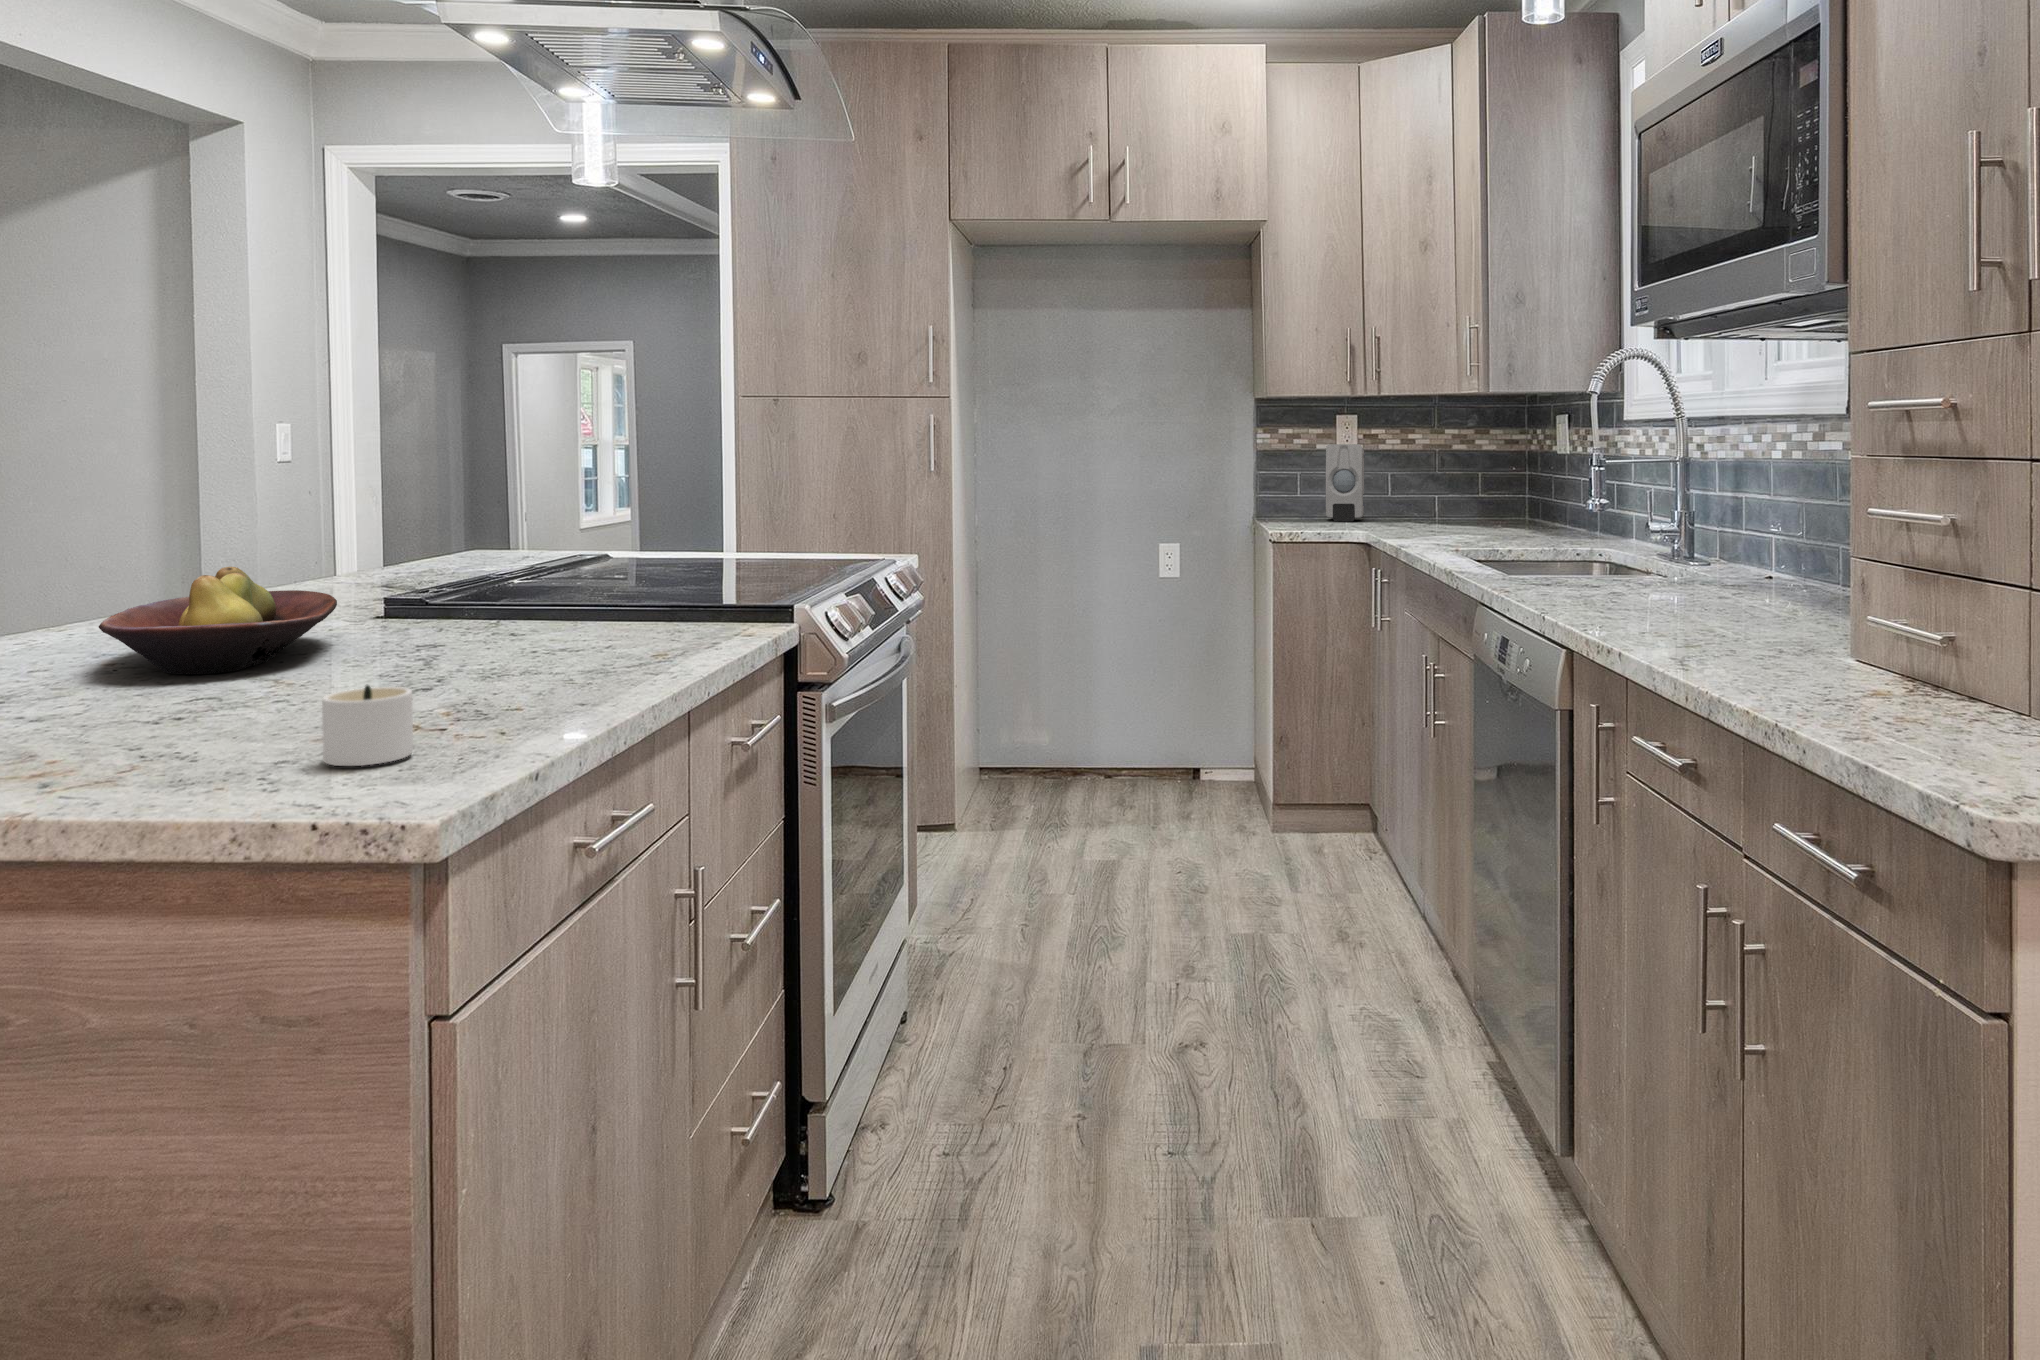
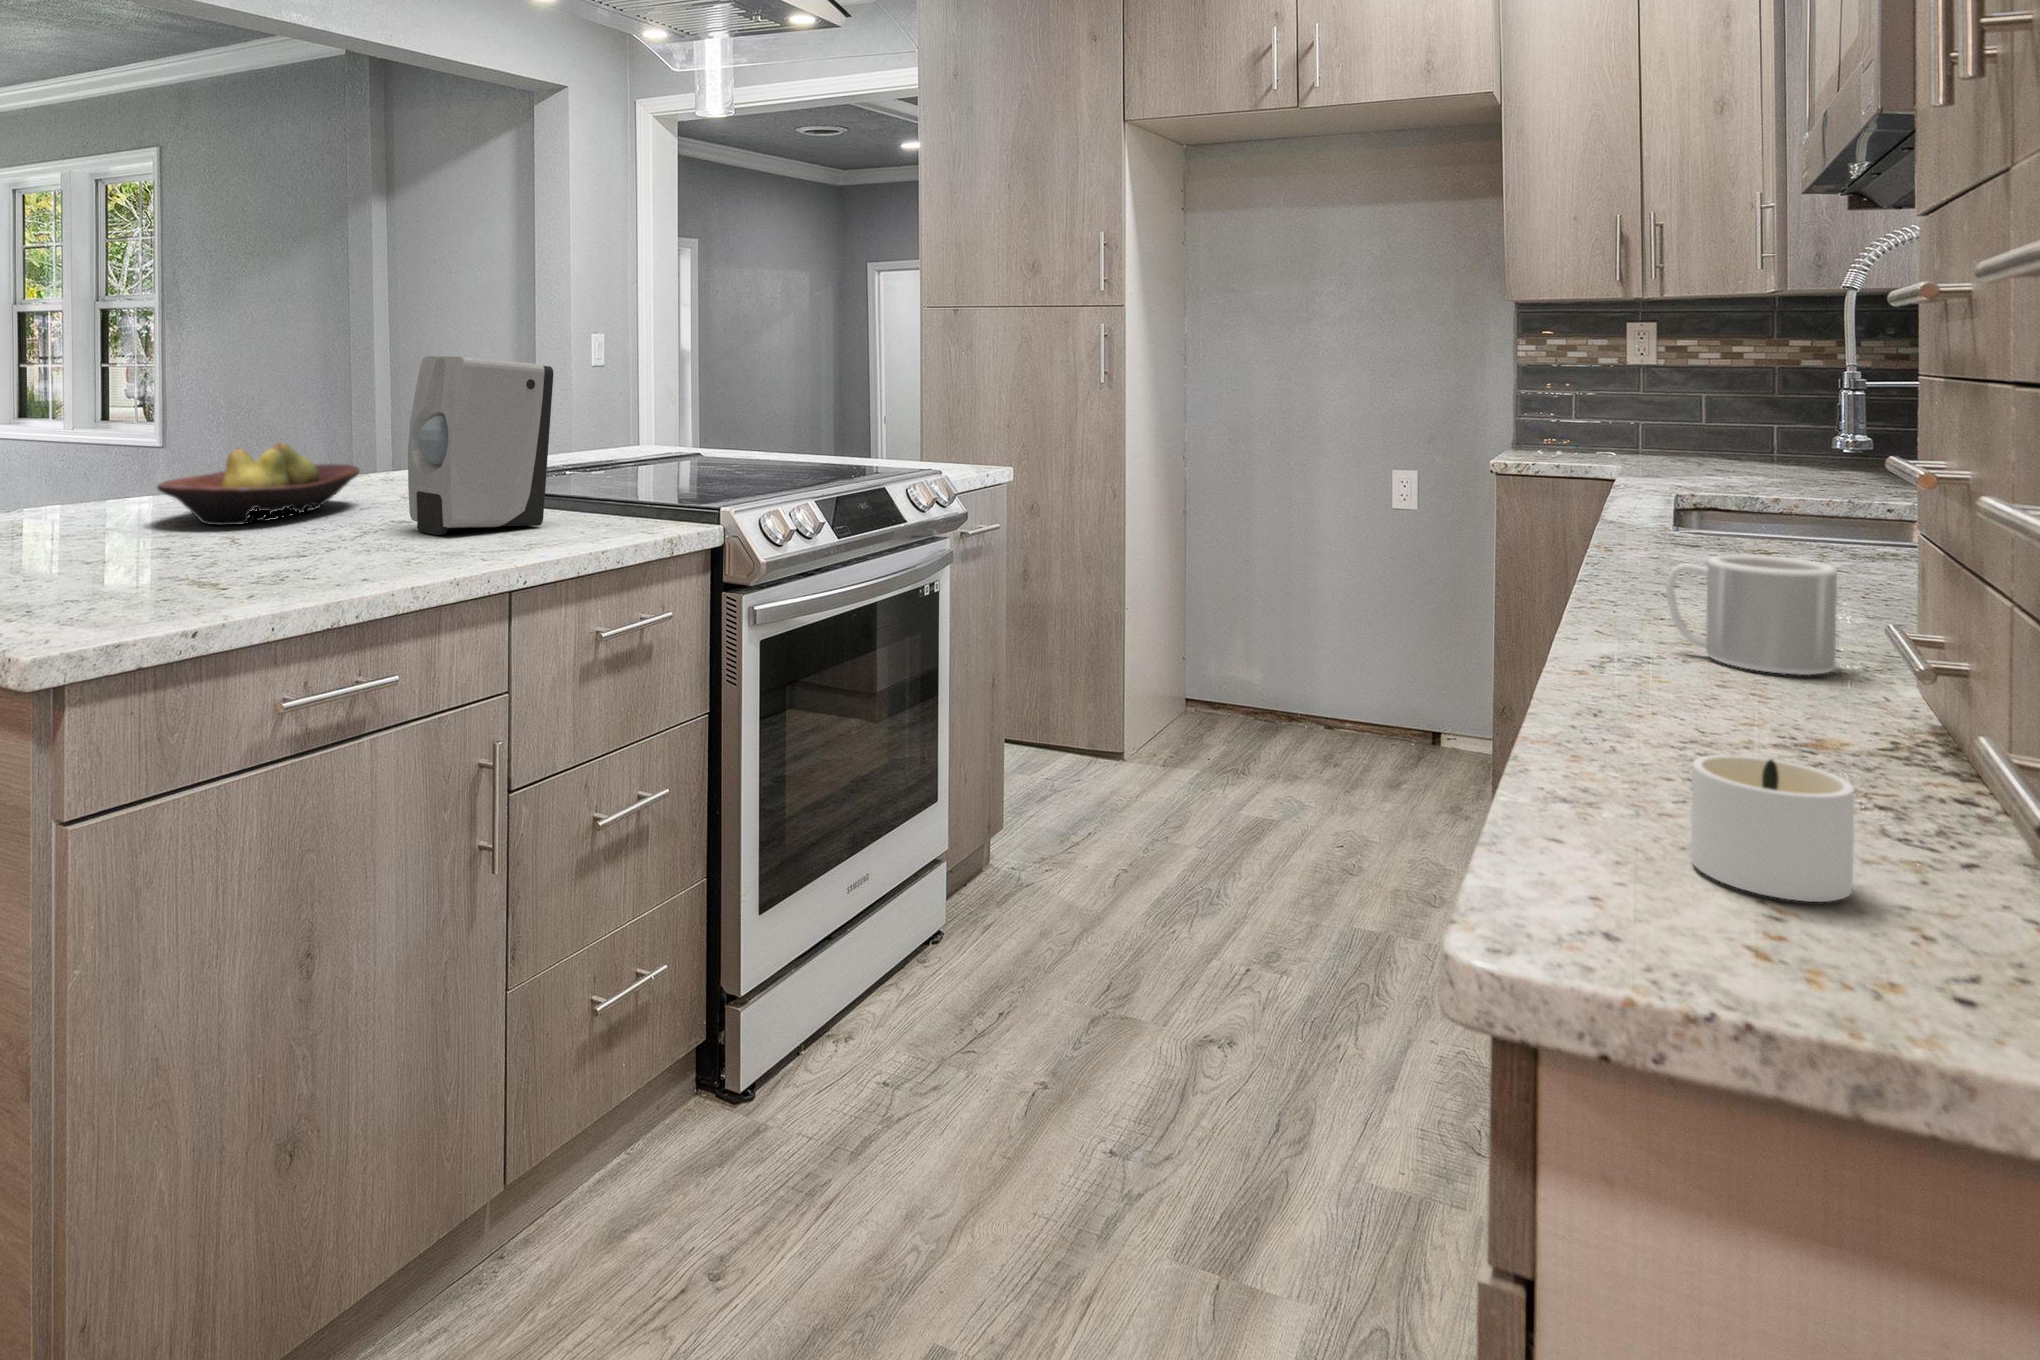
soap dispenser: present [1326,444,1364,521] -> present [408,356,553,535]
mug: none [1656,573,1751,646] -> present [1666,555,1837,675]
candle: present [322,685,413,766] -> present [1691,755,1854,902]

